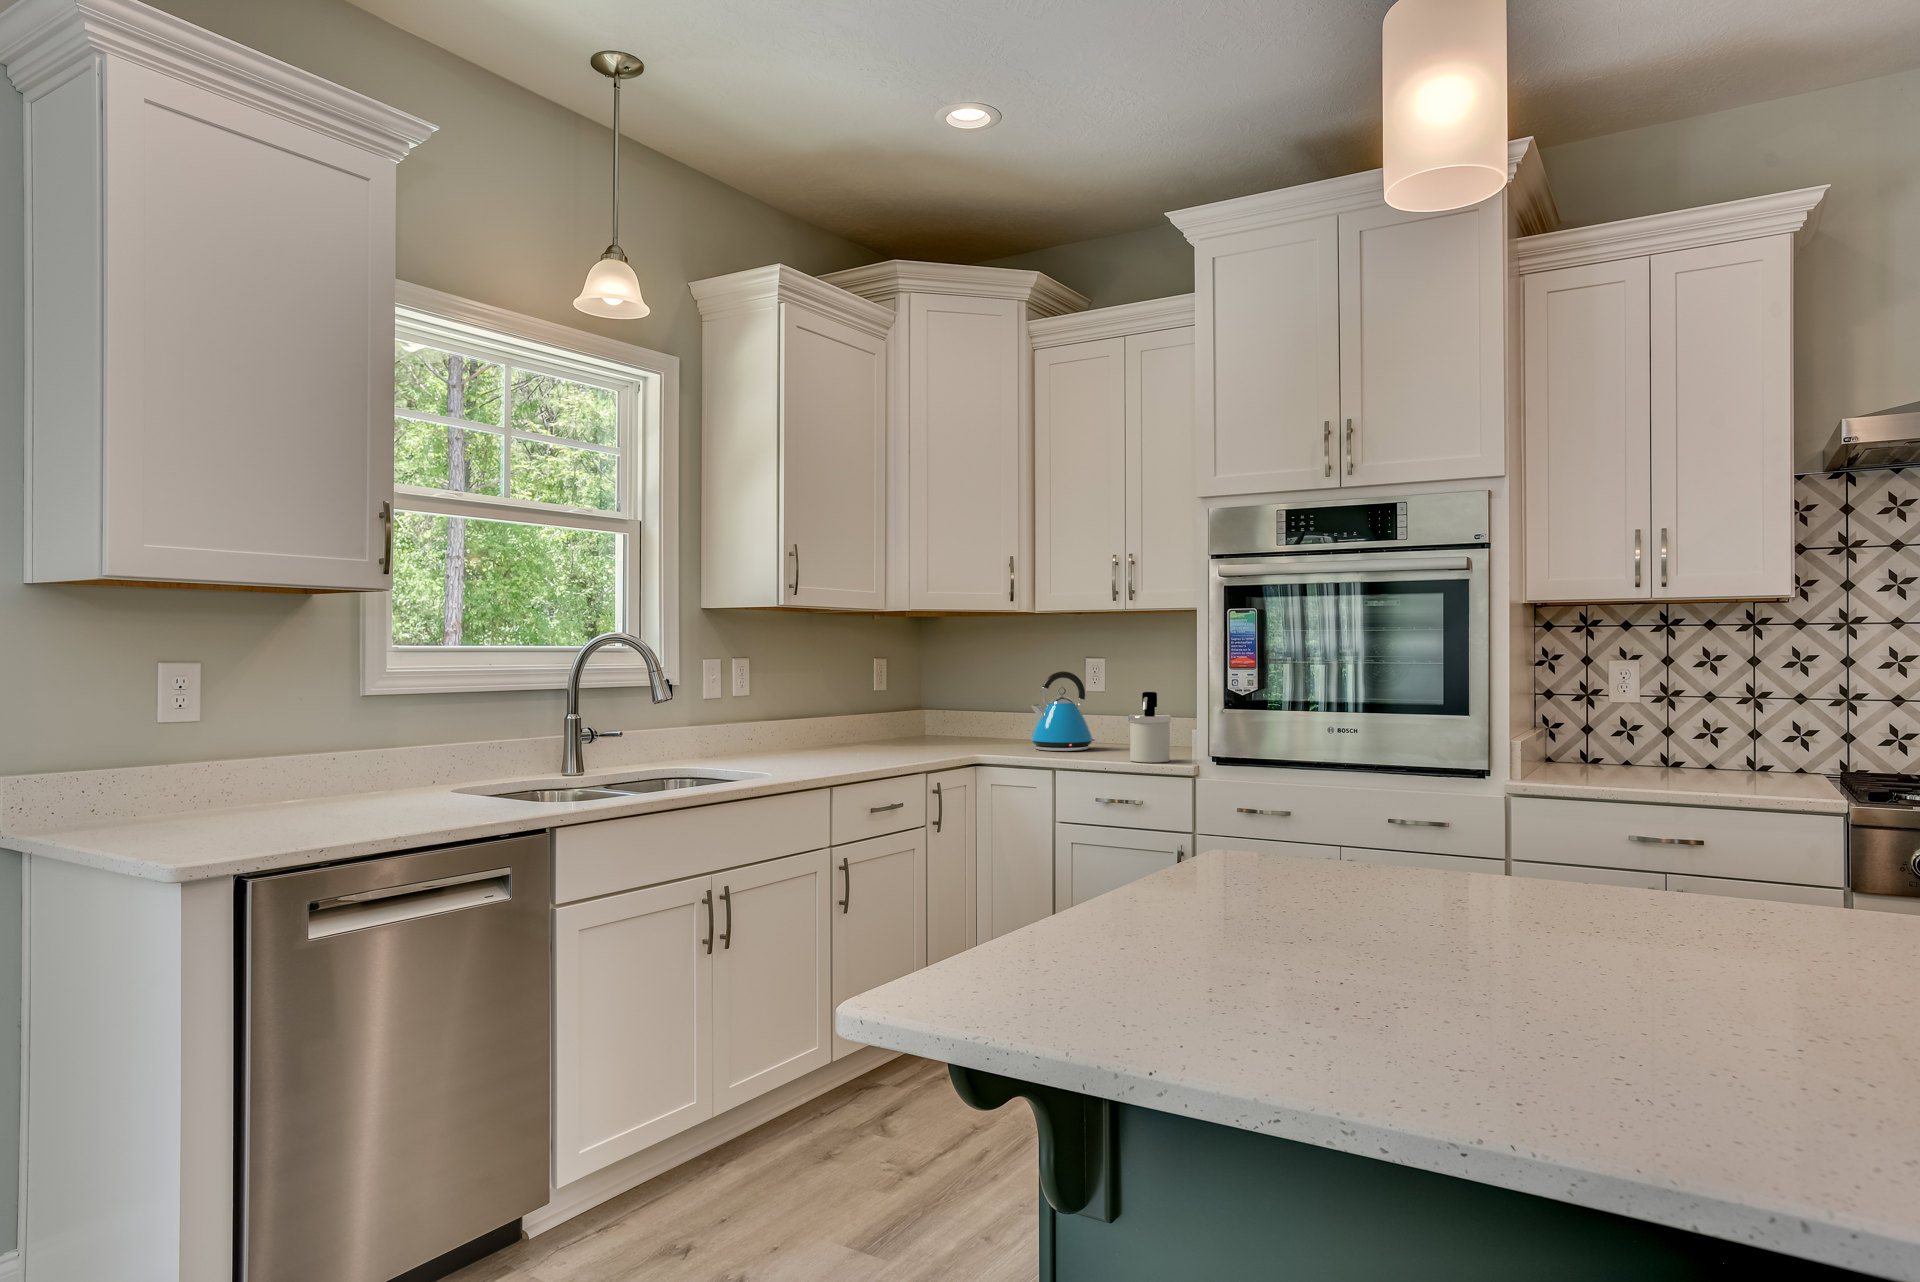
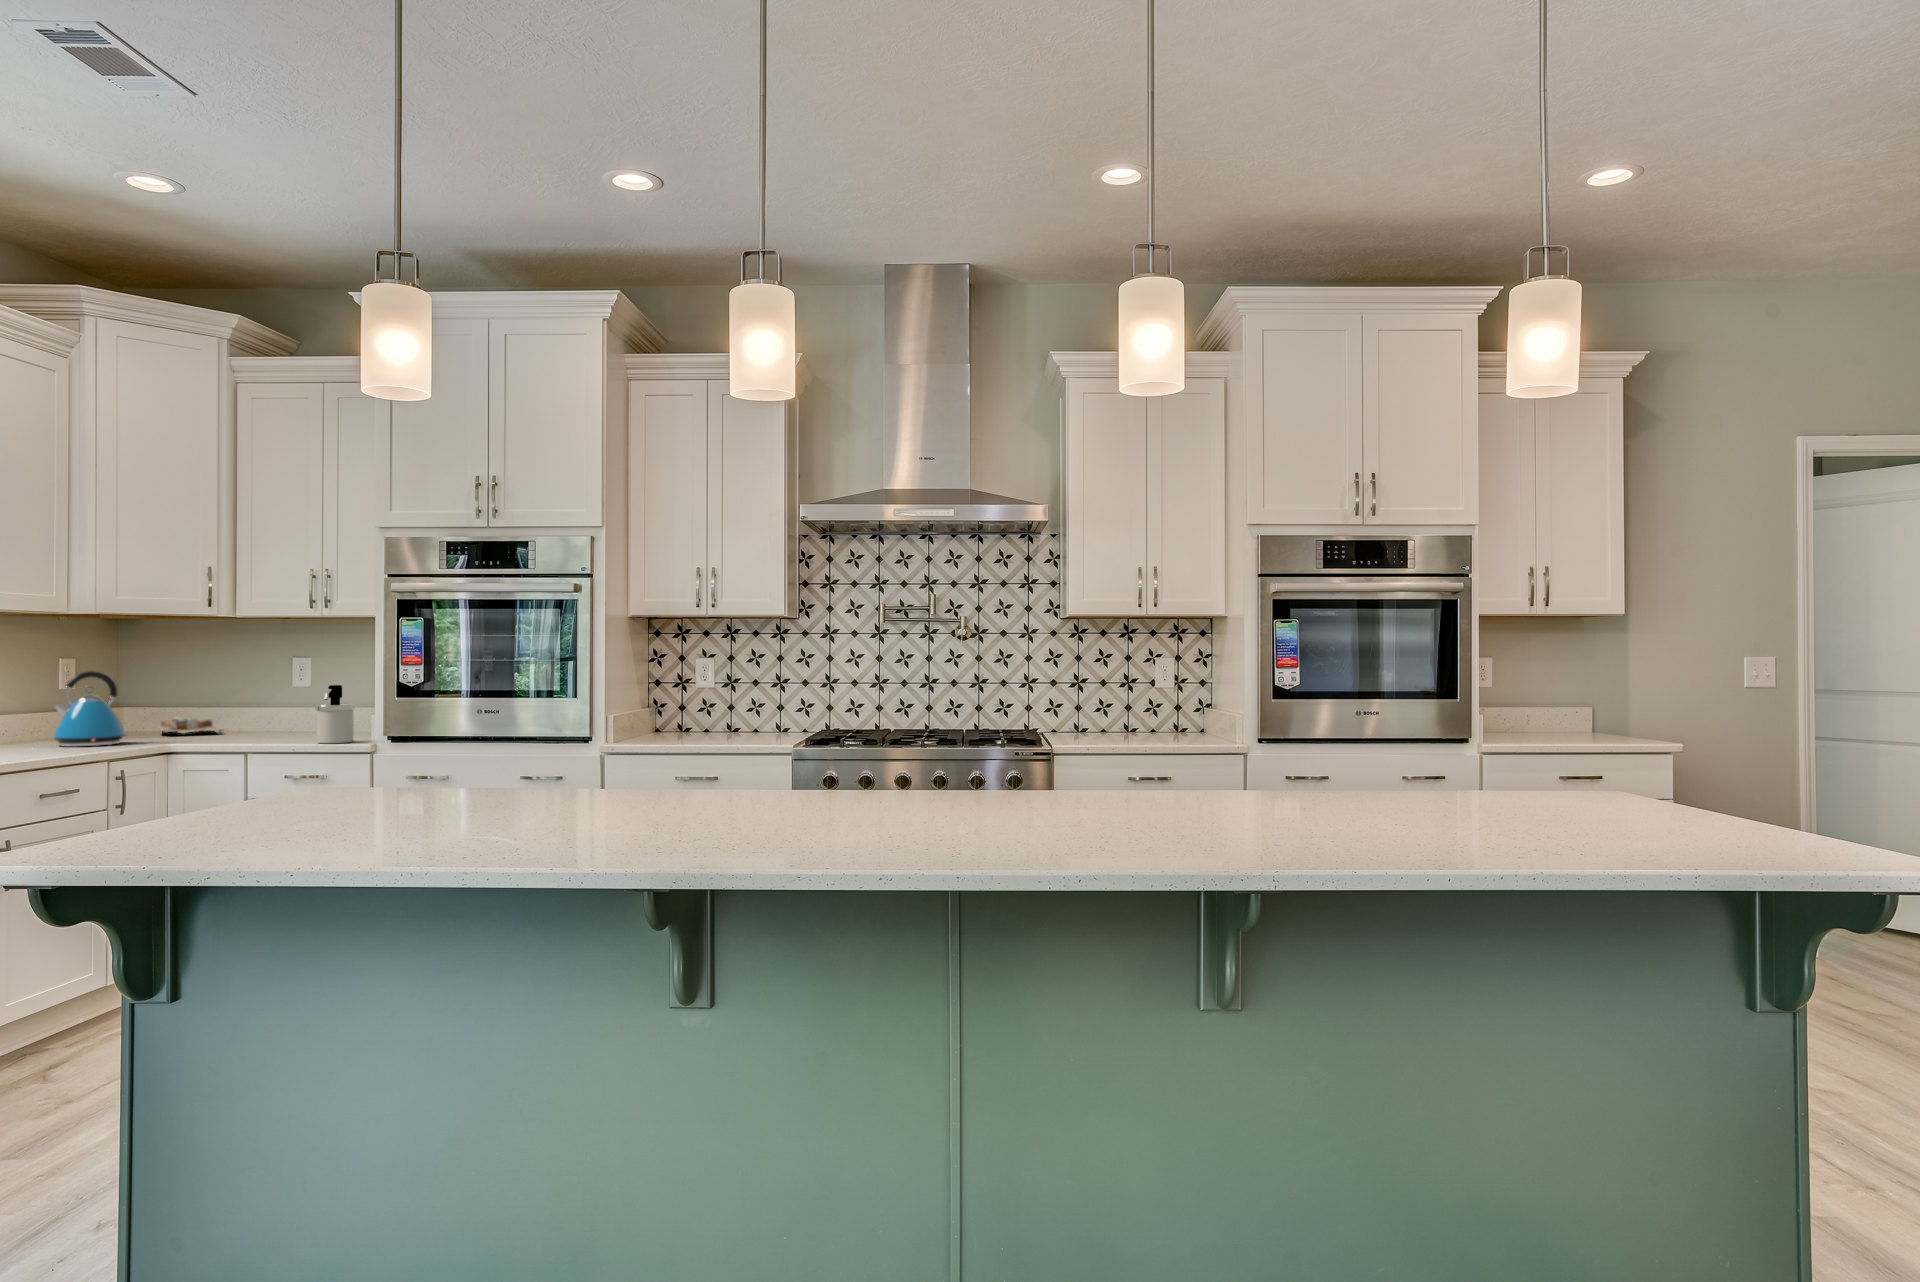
kettle: present [1031,671,1097,751] -> present [53,671,129,746]
cutting board: none [956,722,1018,742] -> present [160,717,220,733]

